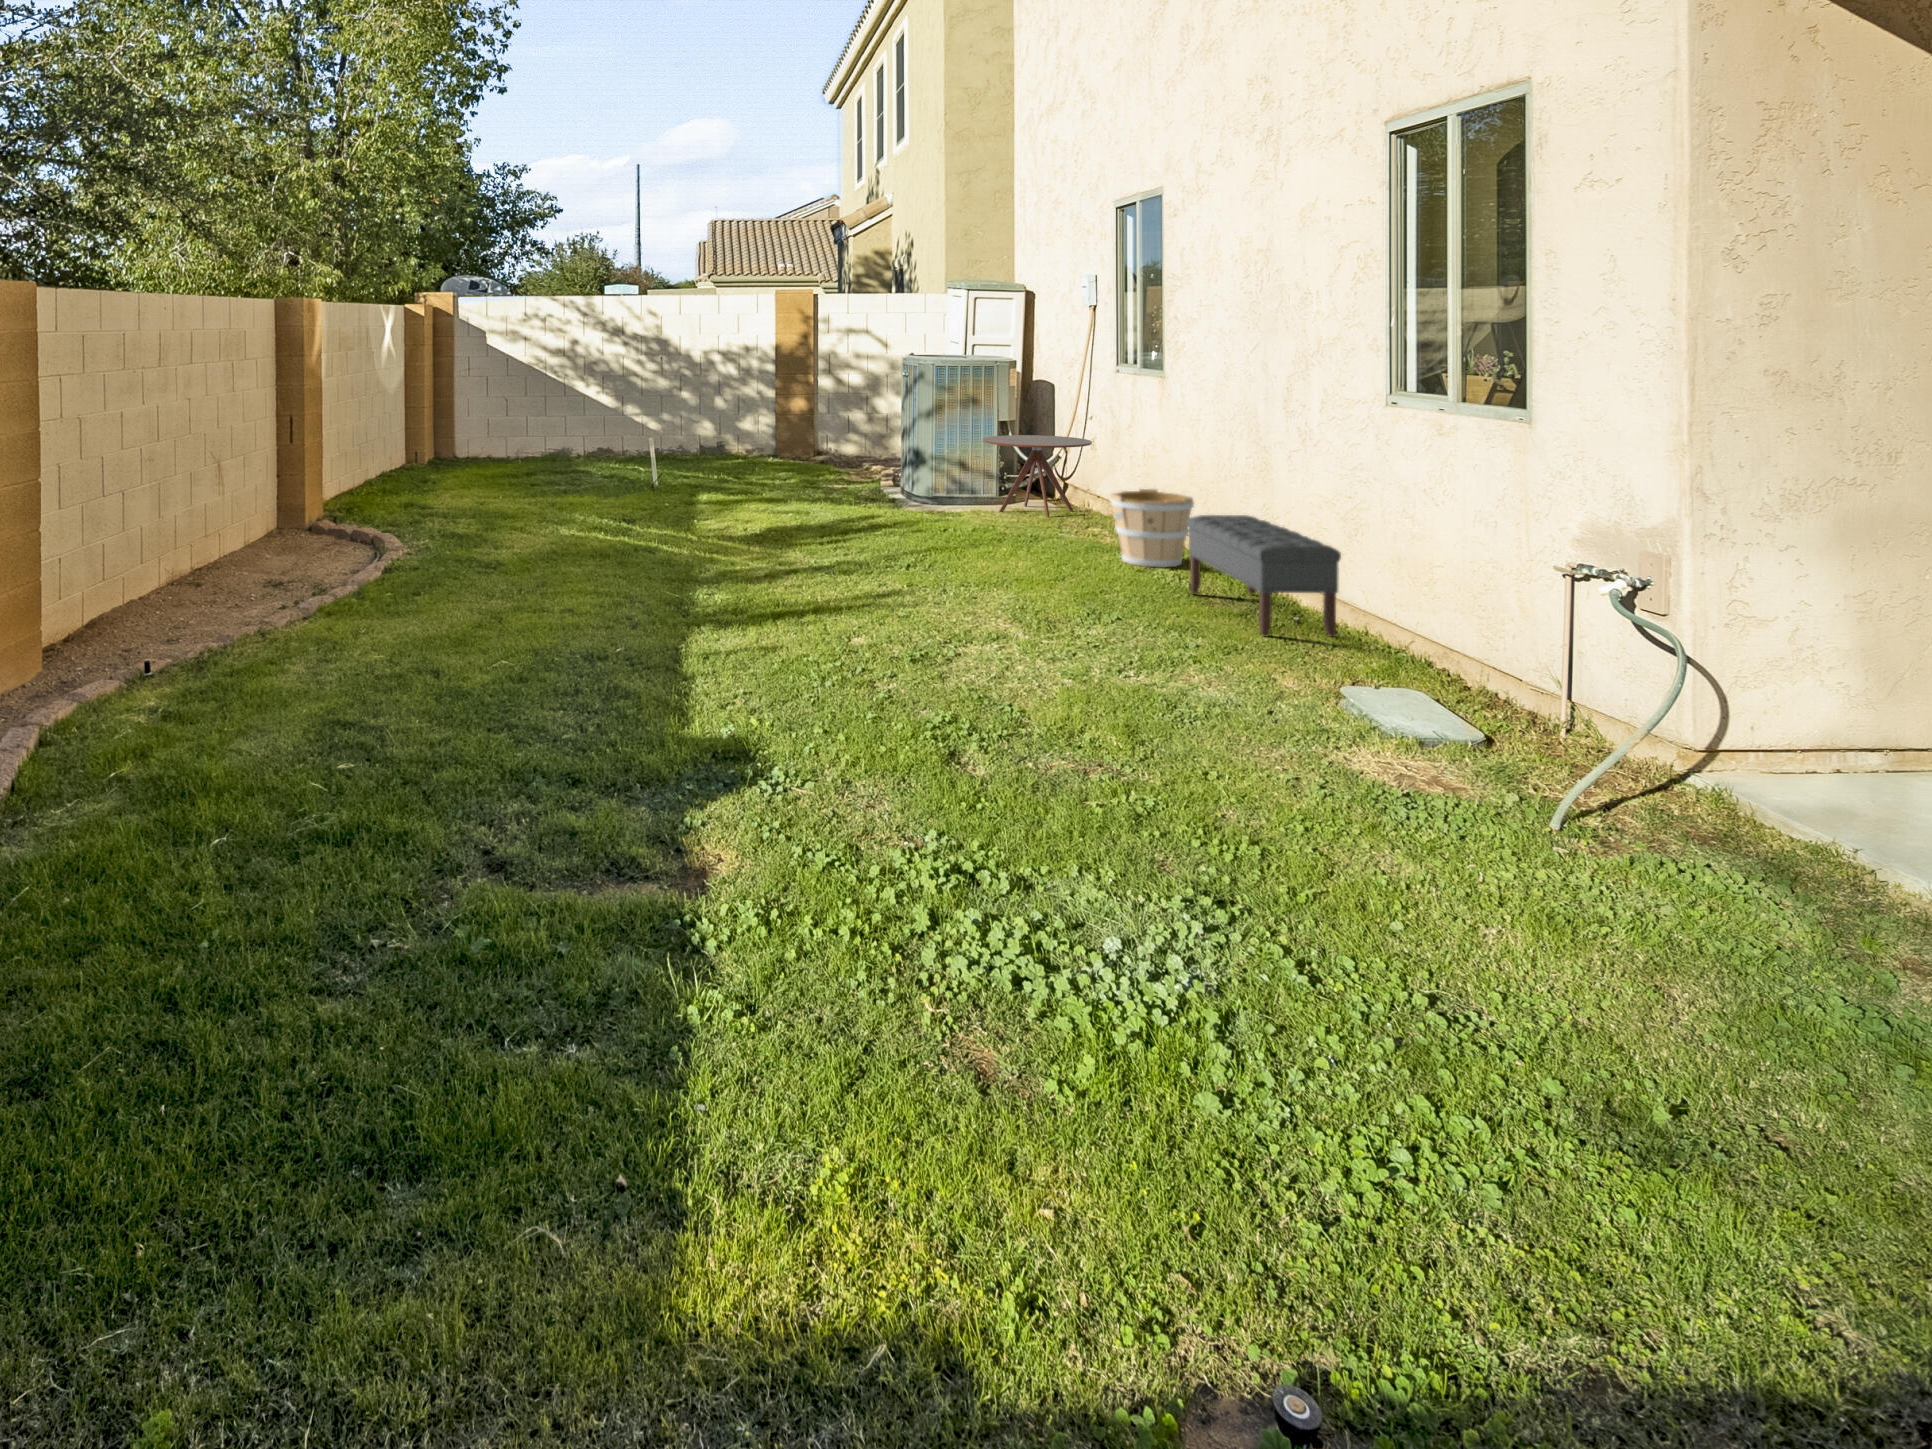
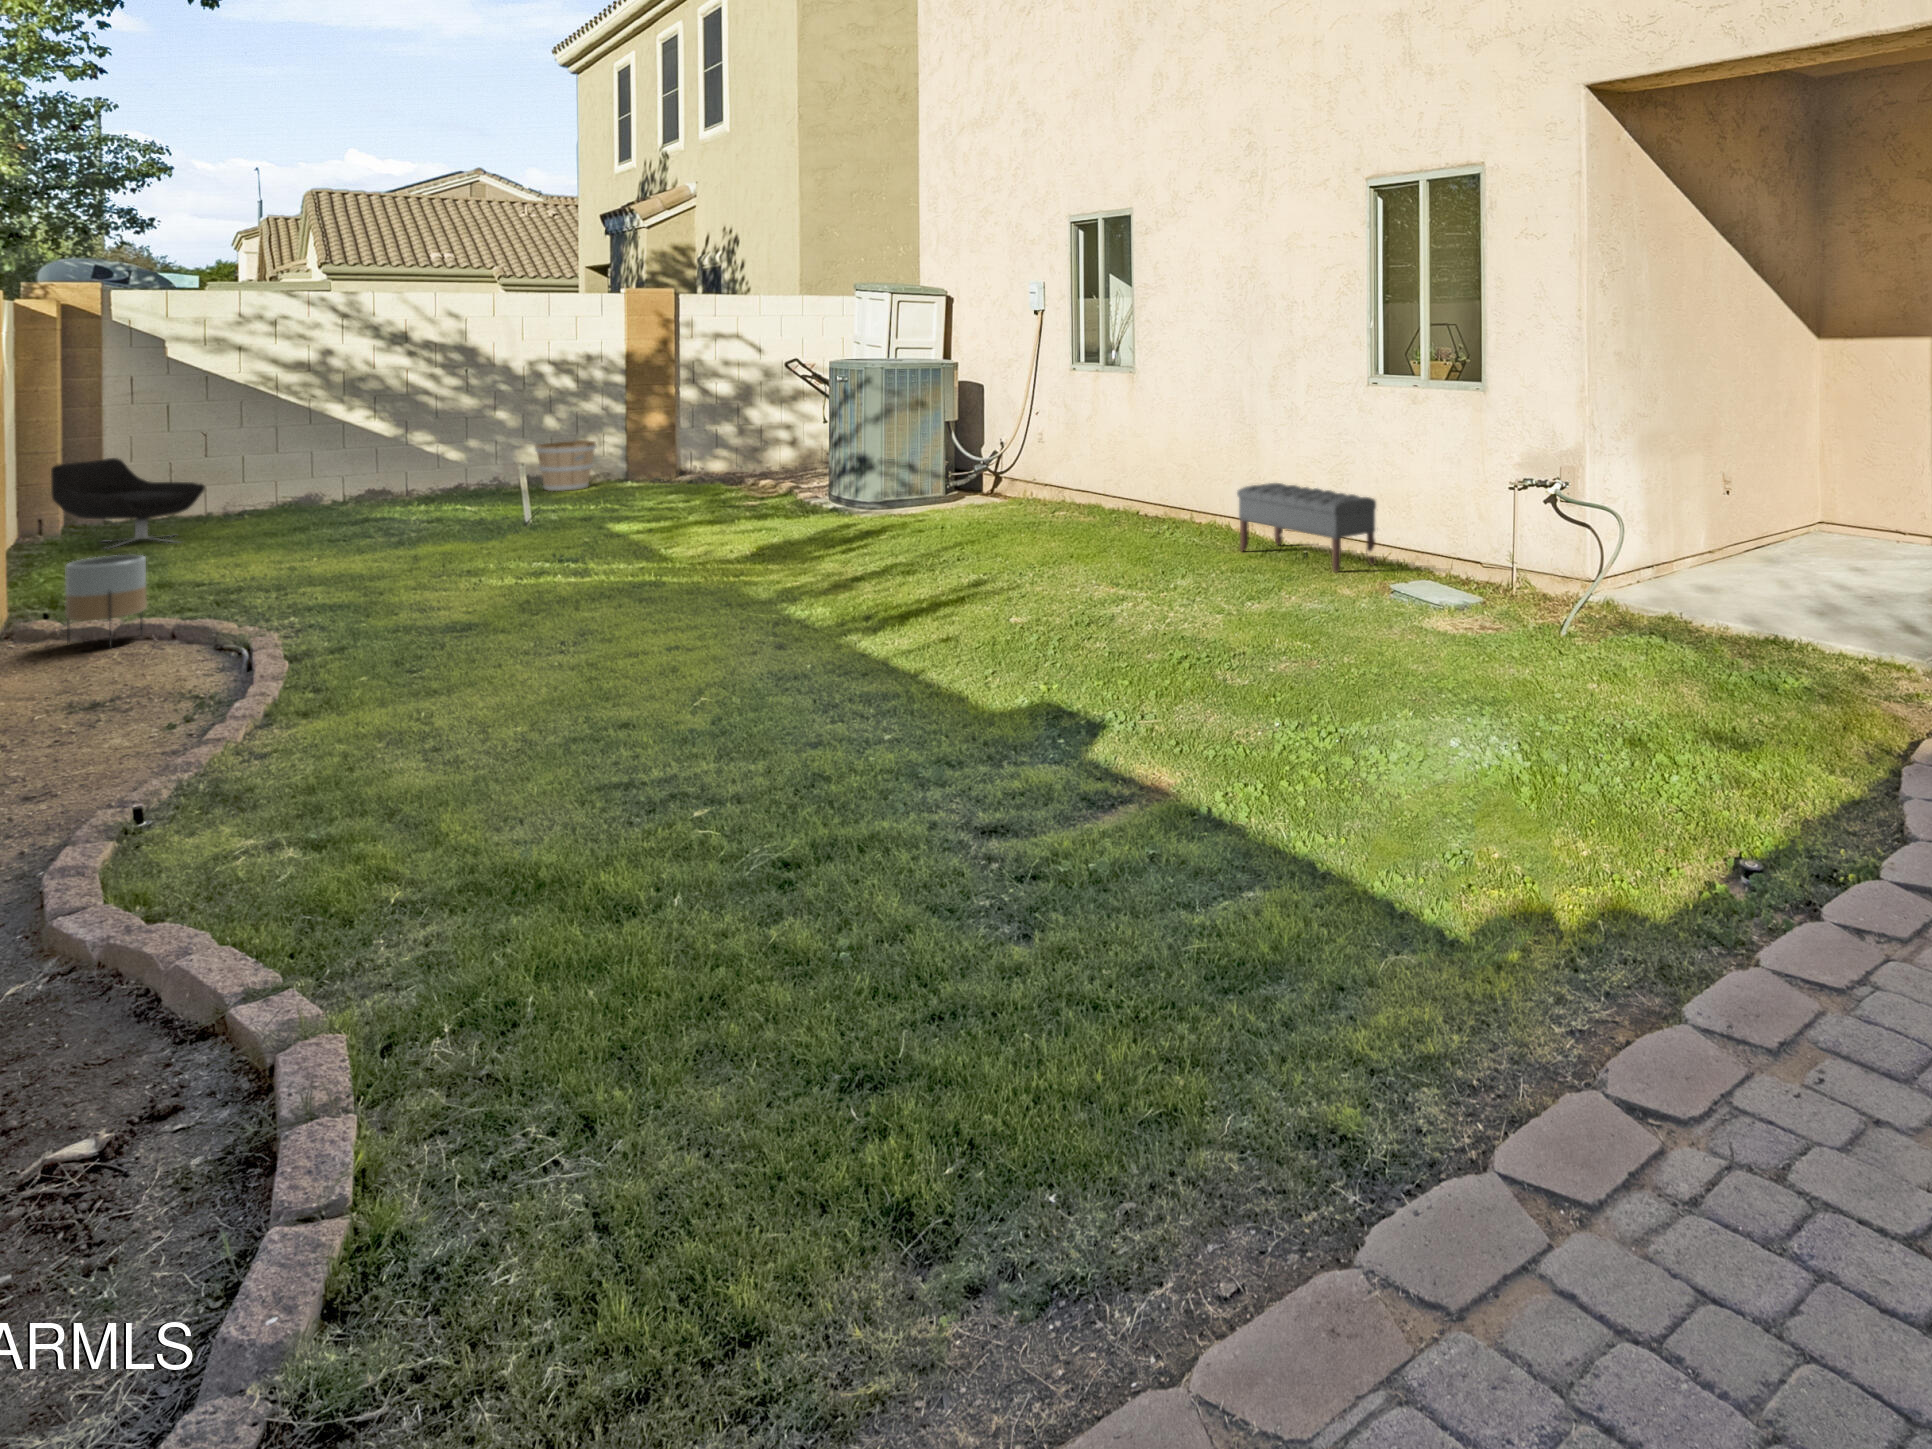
lounge chair: none [398,411,478,474] -> present [51,458,205,546]
round table: present [983,435,1092,518] -> none [952,432,1054,508]
planter: none [293,472,335,535] -> present [65,555,147,644]
wooden bucket: present [1110,489,1194,568] -> present [535,440,597,491]

